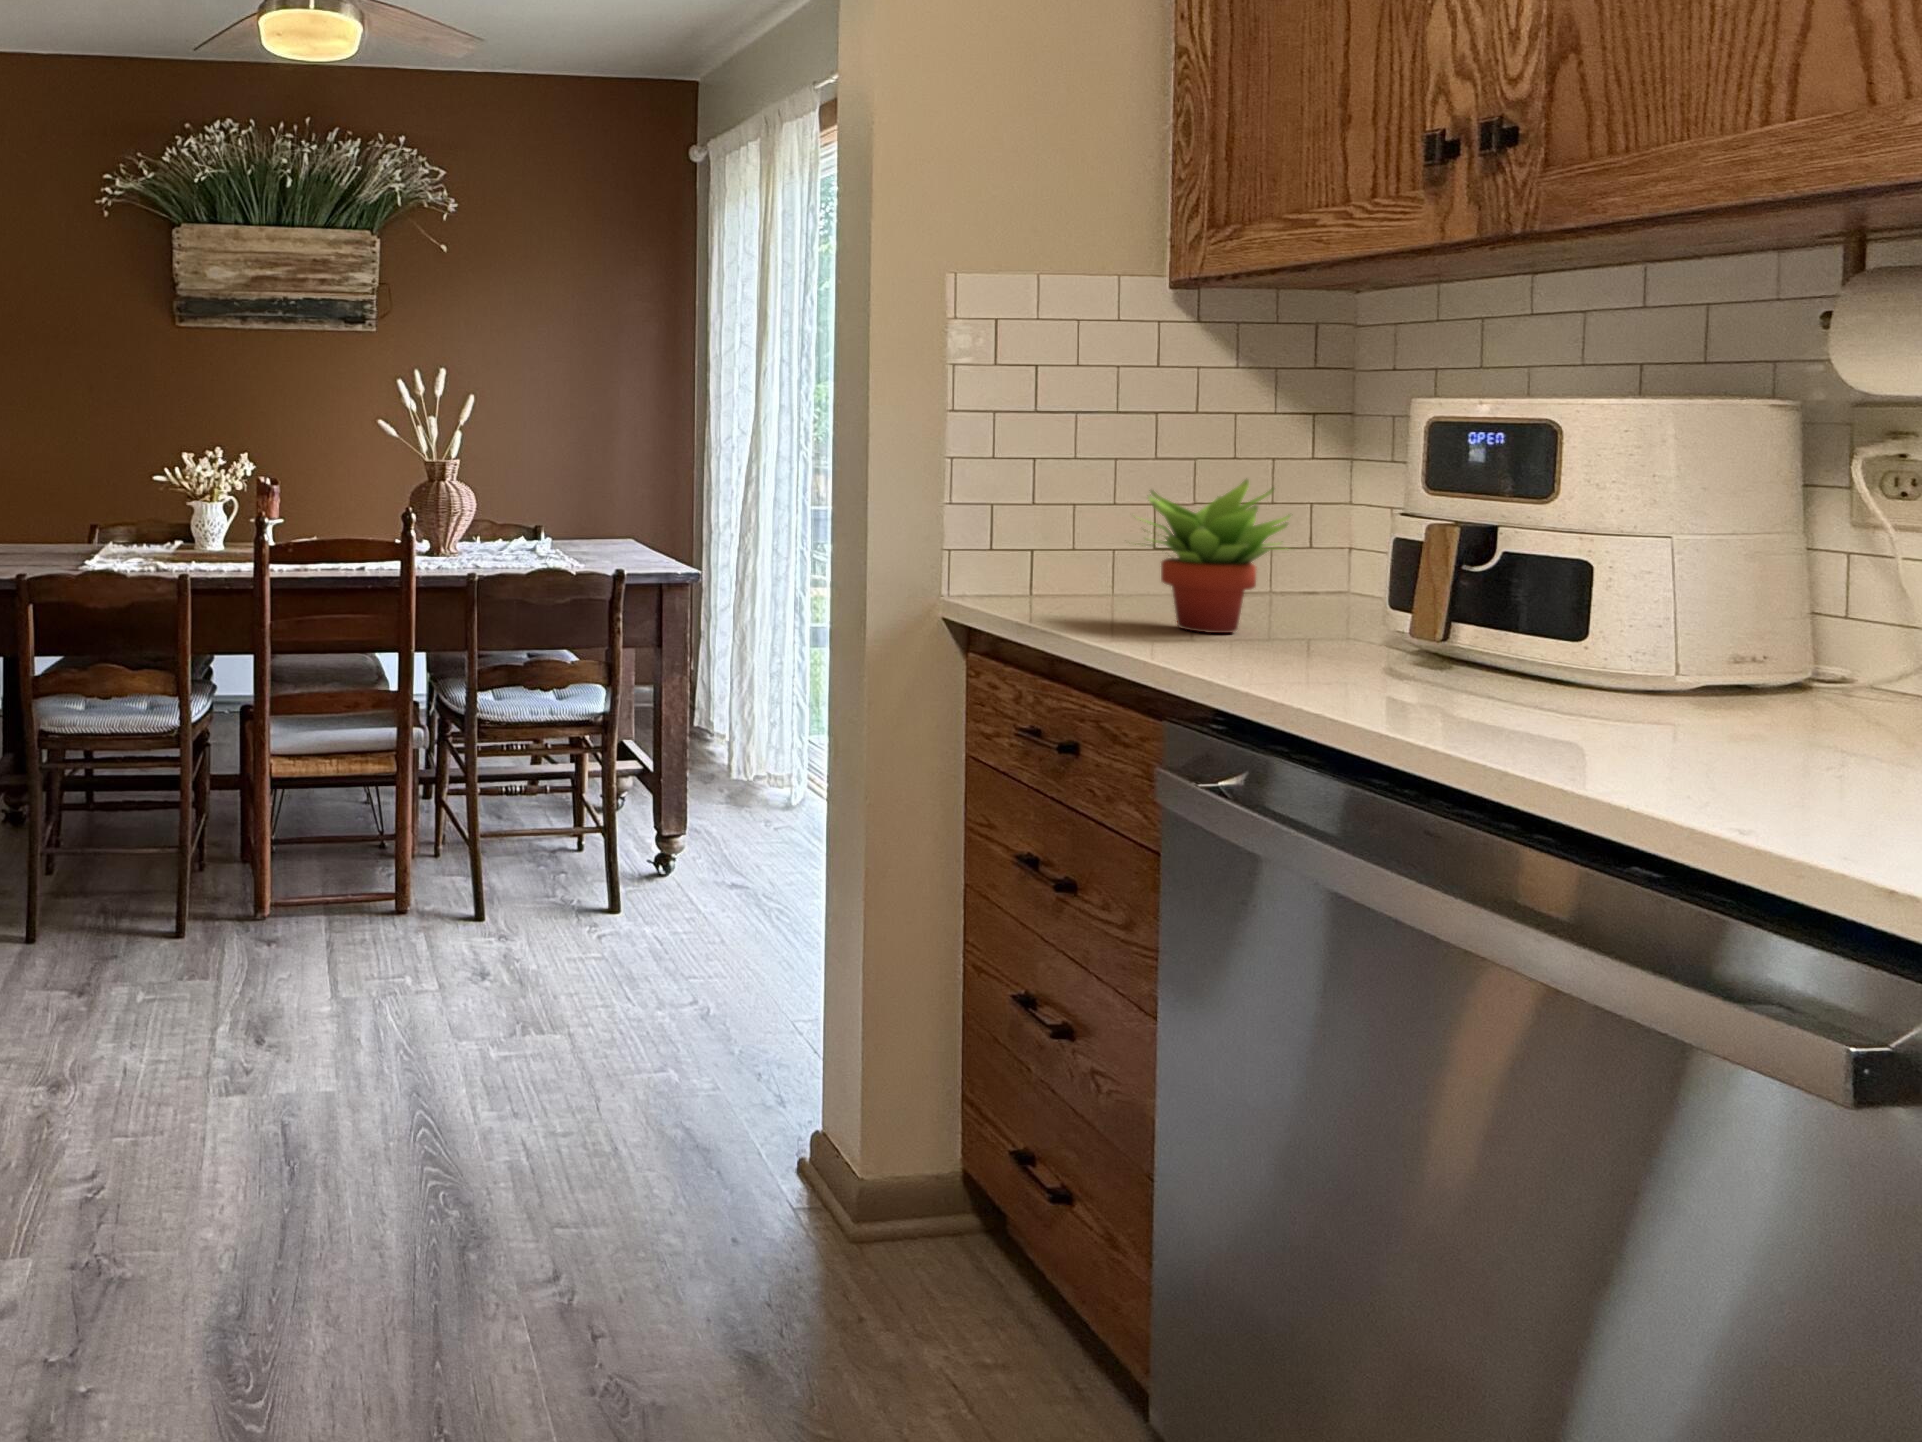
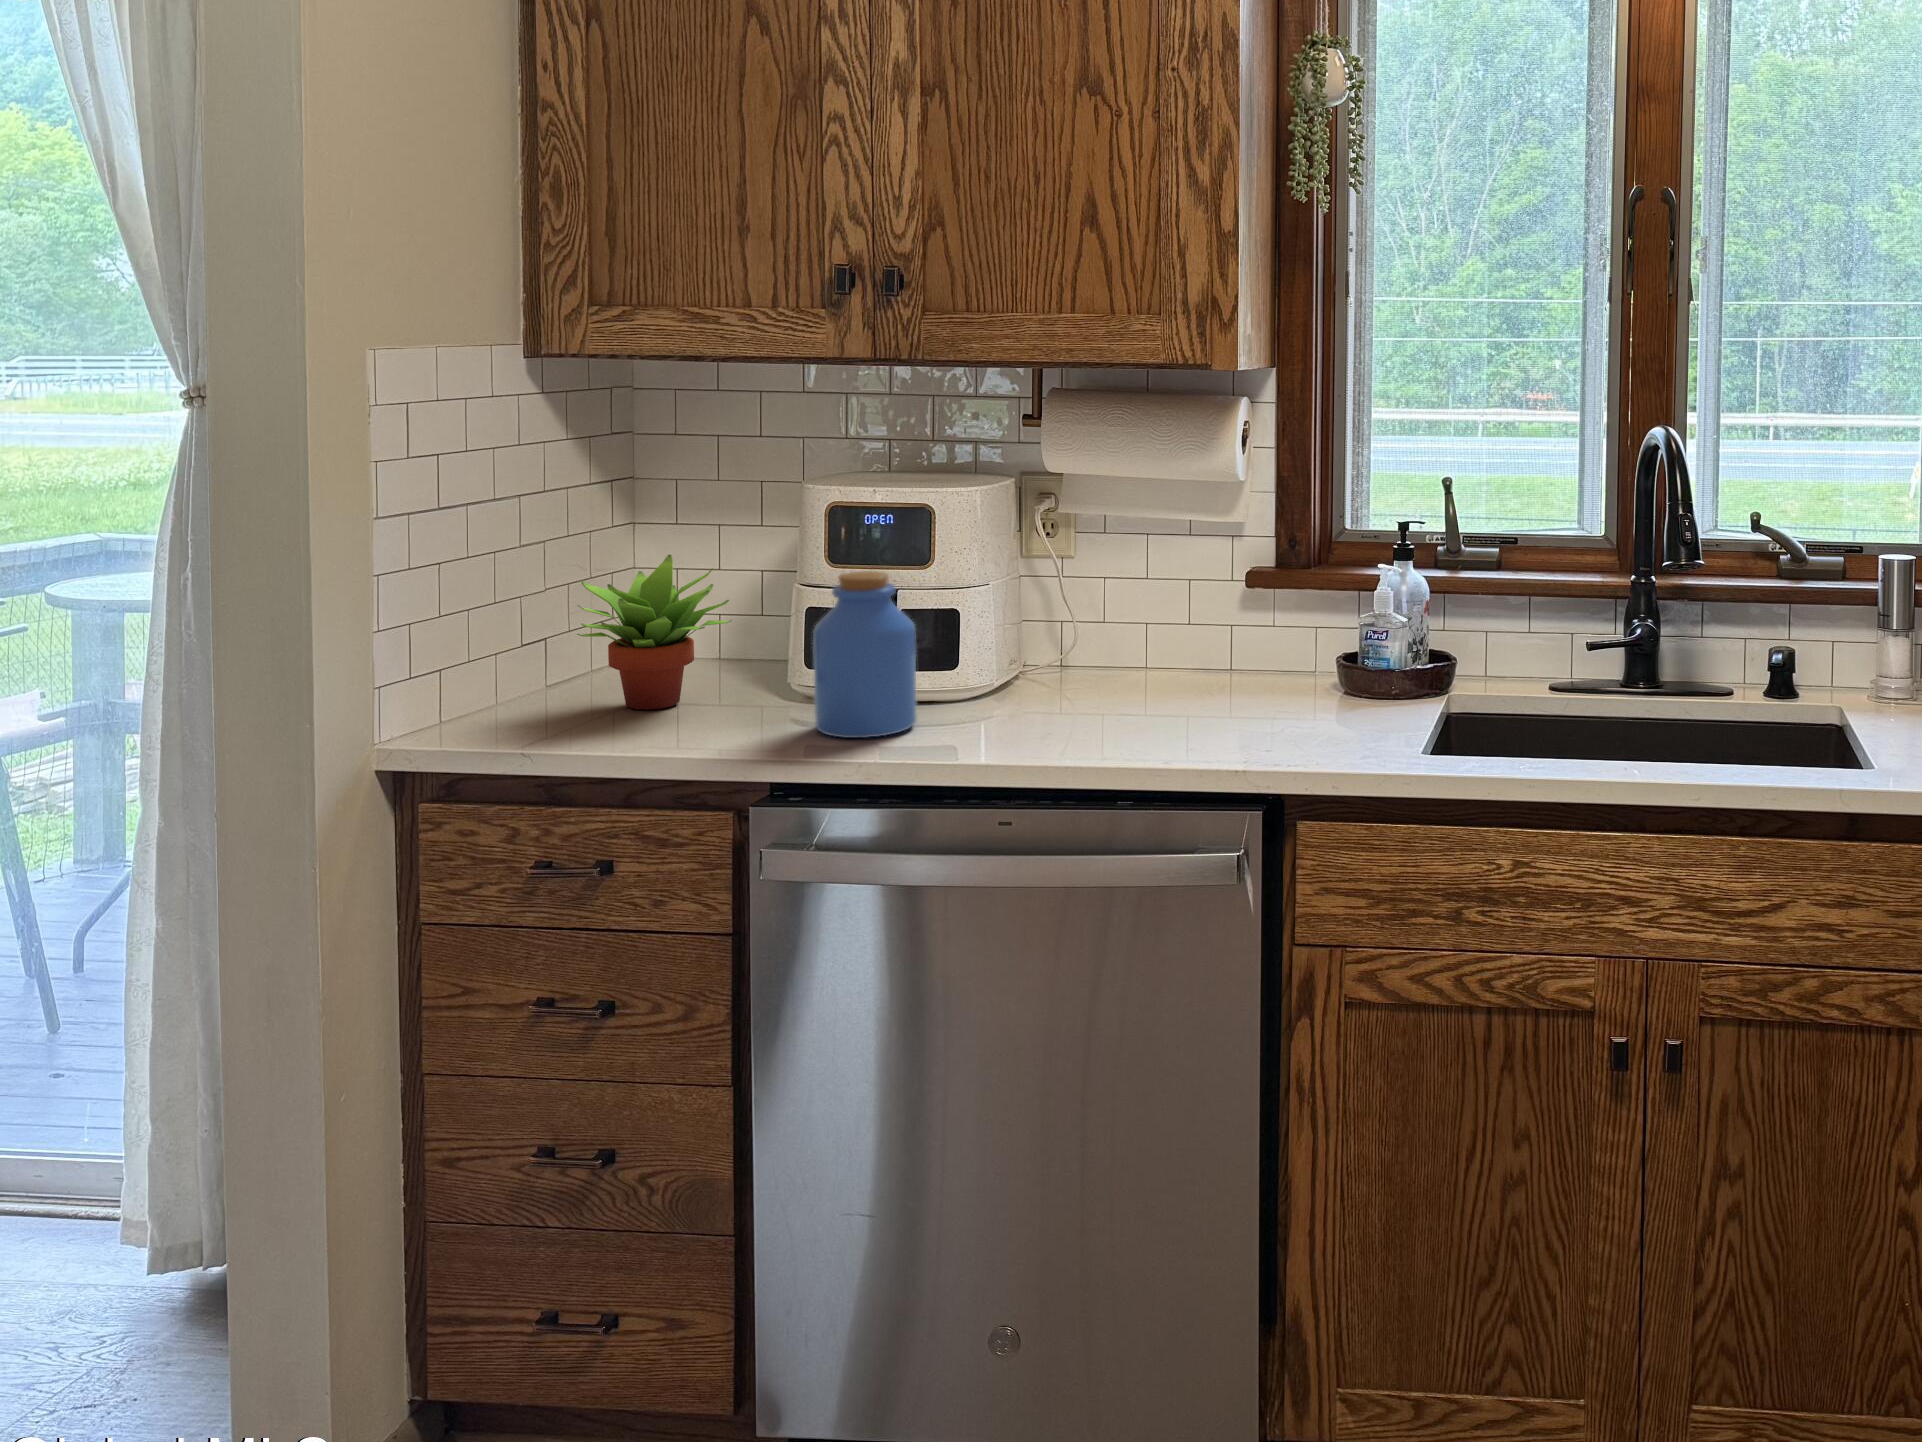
jar: none [1347,486,1498,690] -> present [813,571,917,738]

